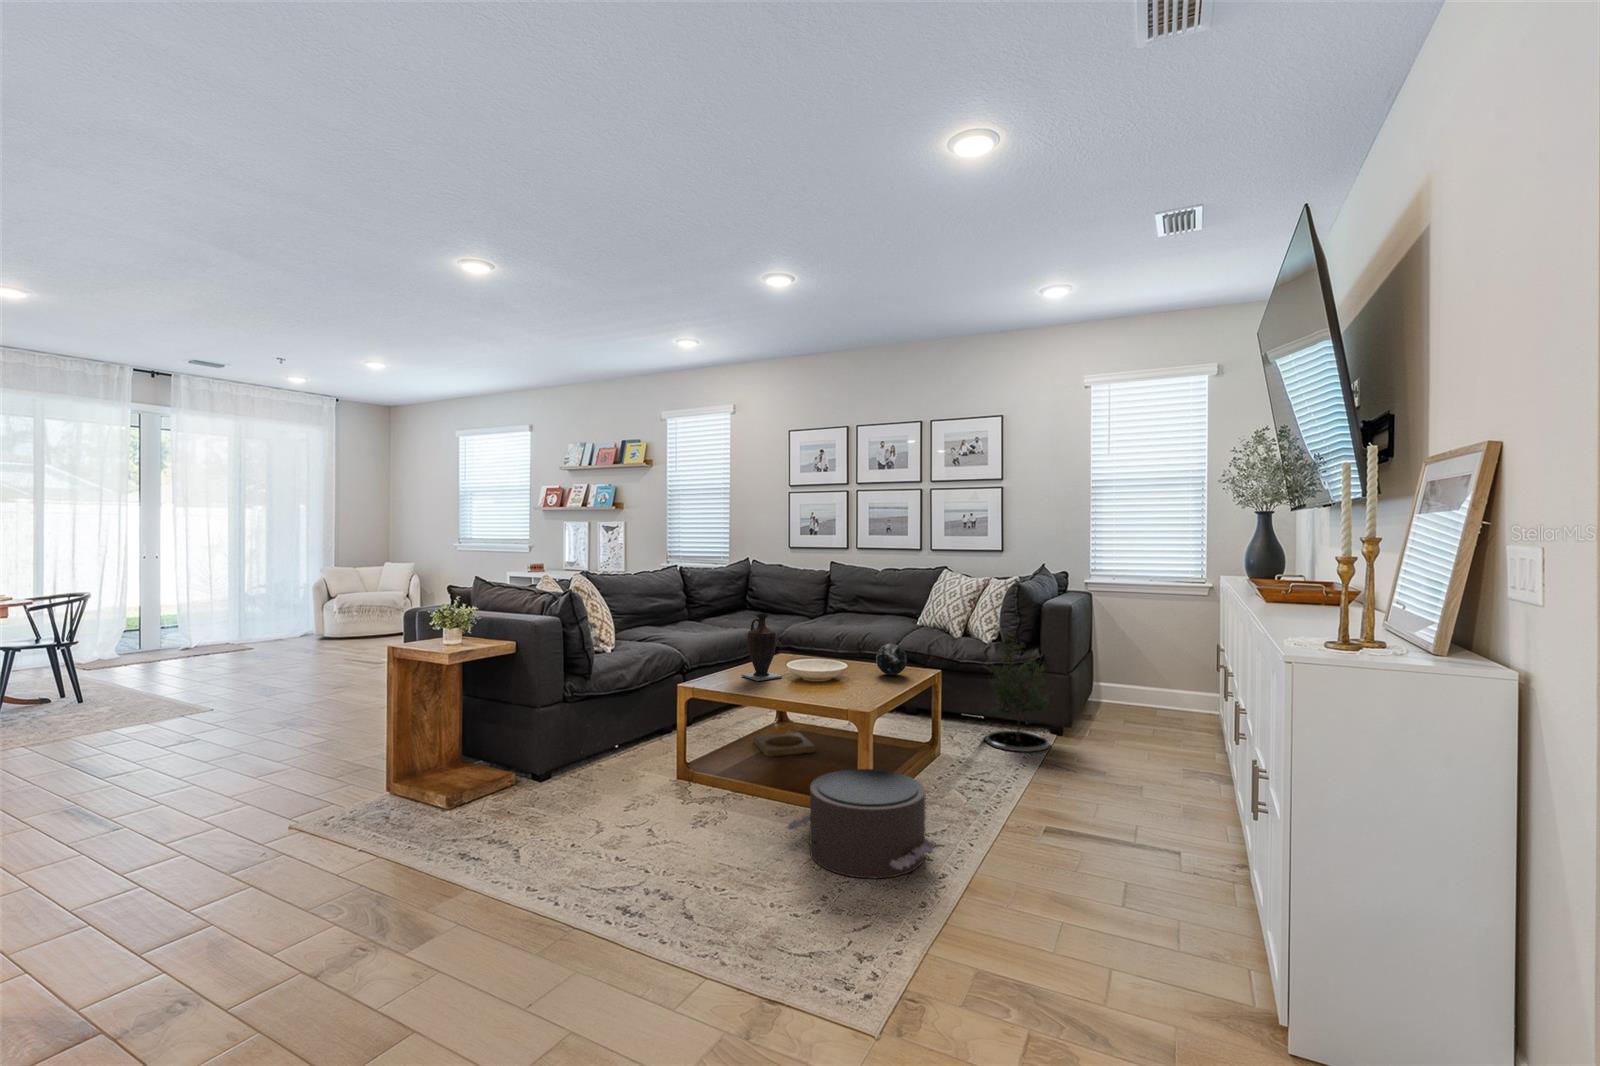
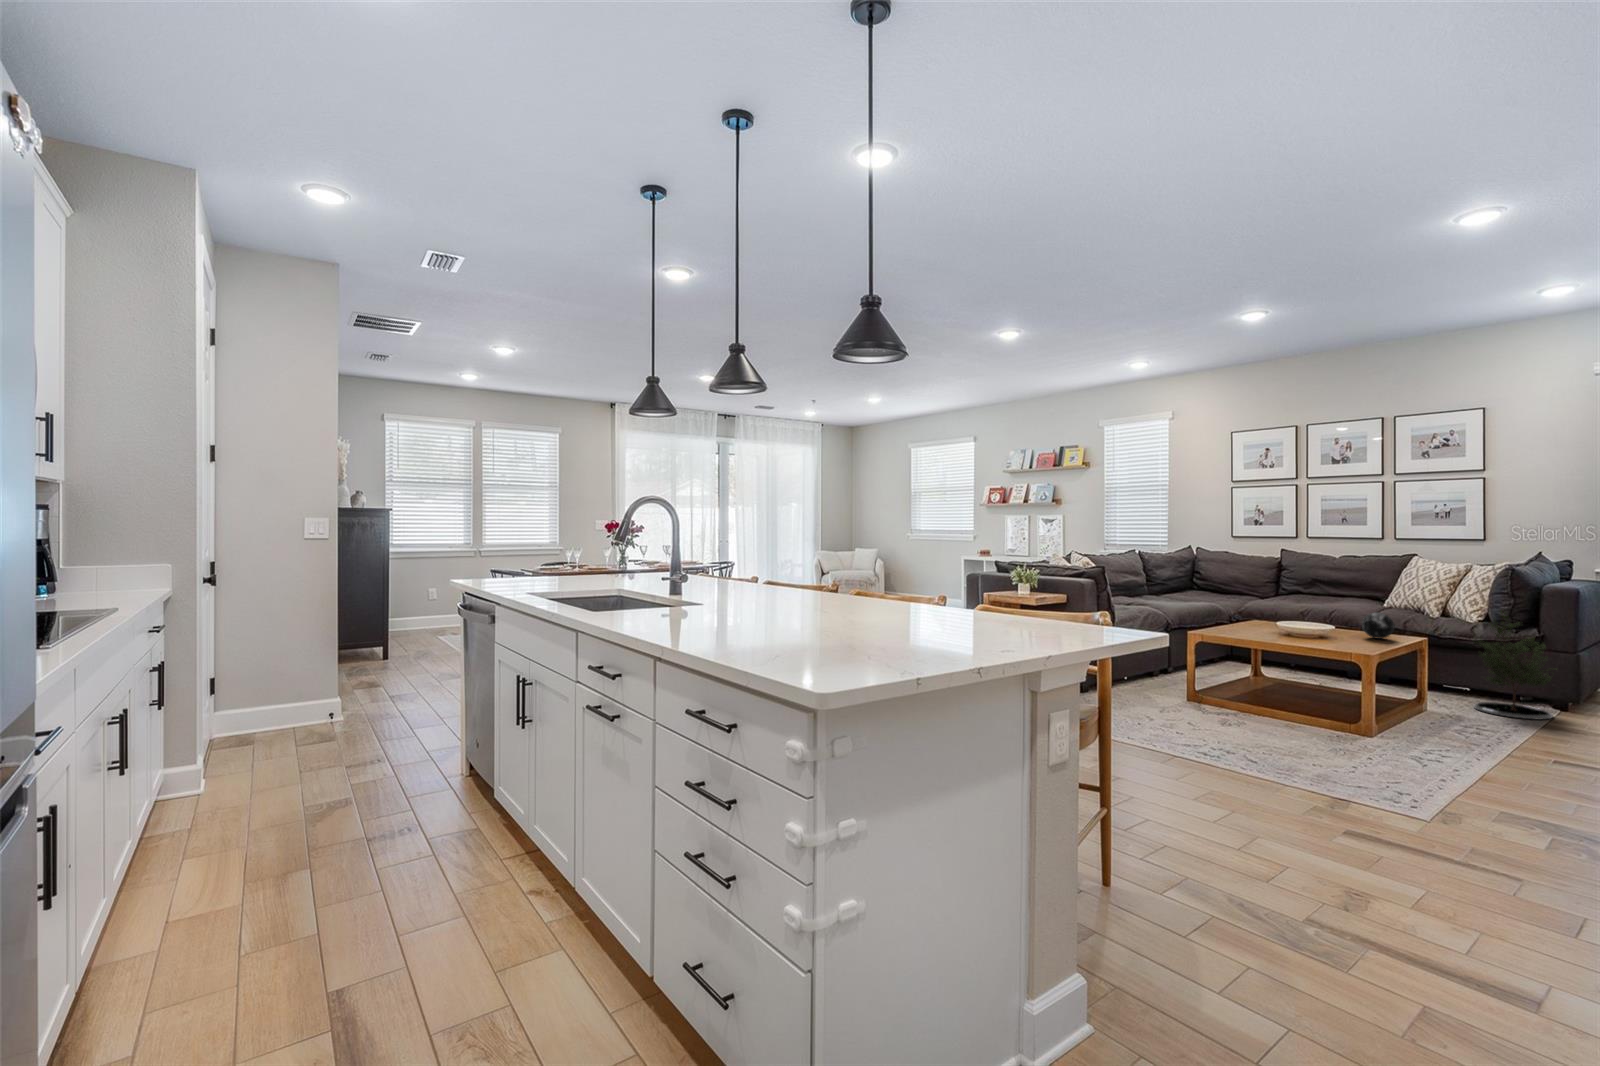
vase: present [741,613,782,681] -> none [1235,583,1273,635]
tray: present [753,733,815,757] -> none [1238,682,1301,697]
pouf: present [786,769,936,878] -> none [1304,699,1451,771]

